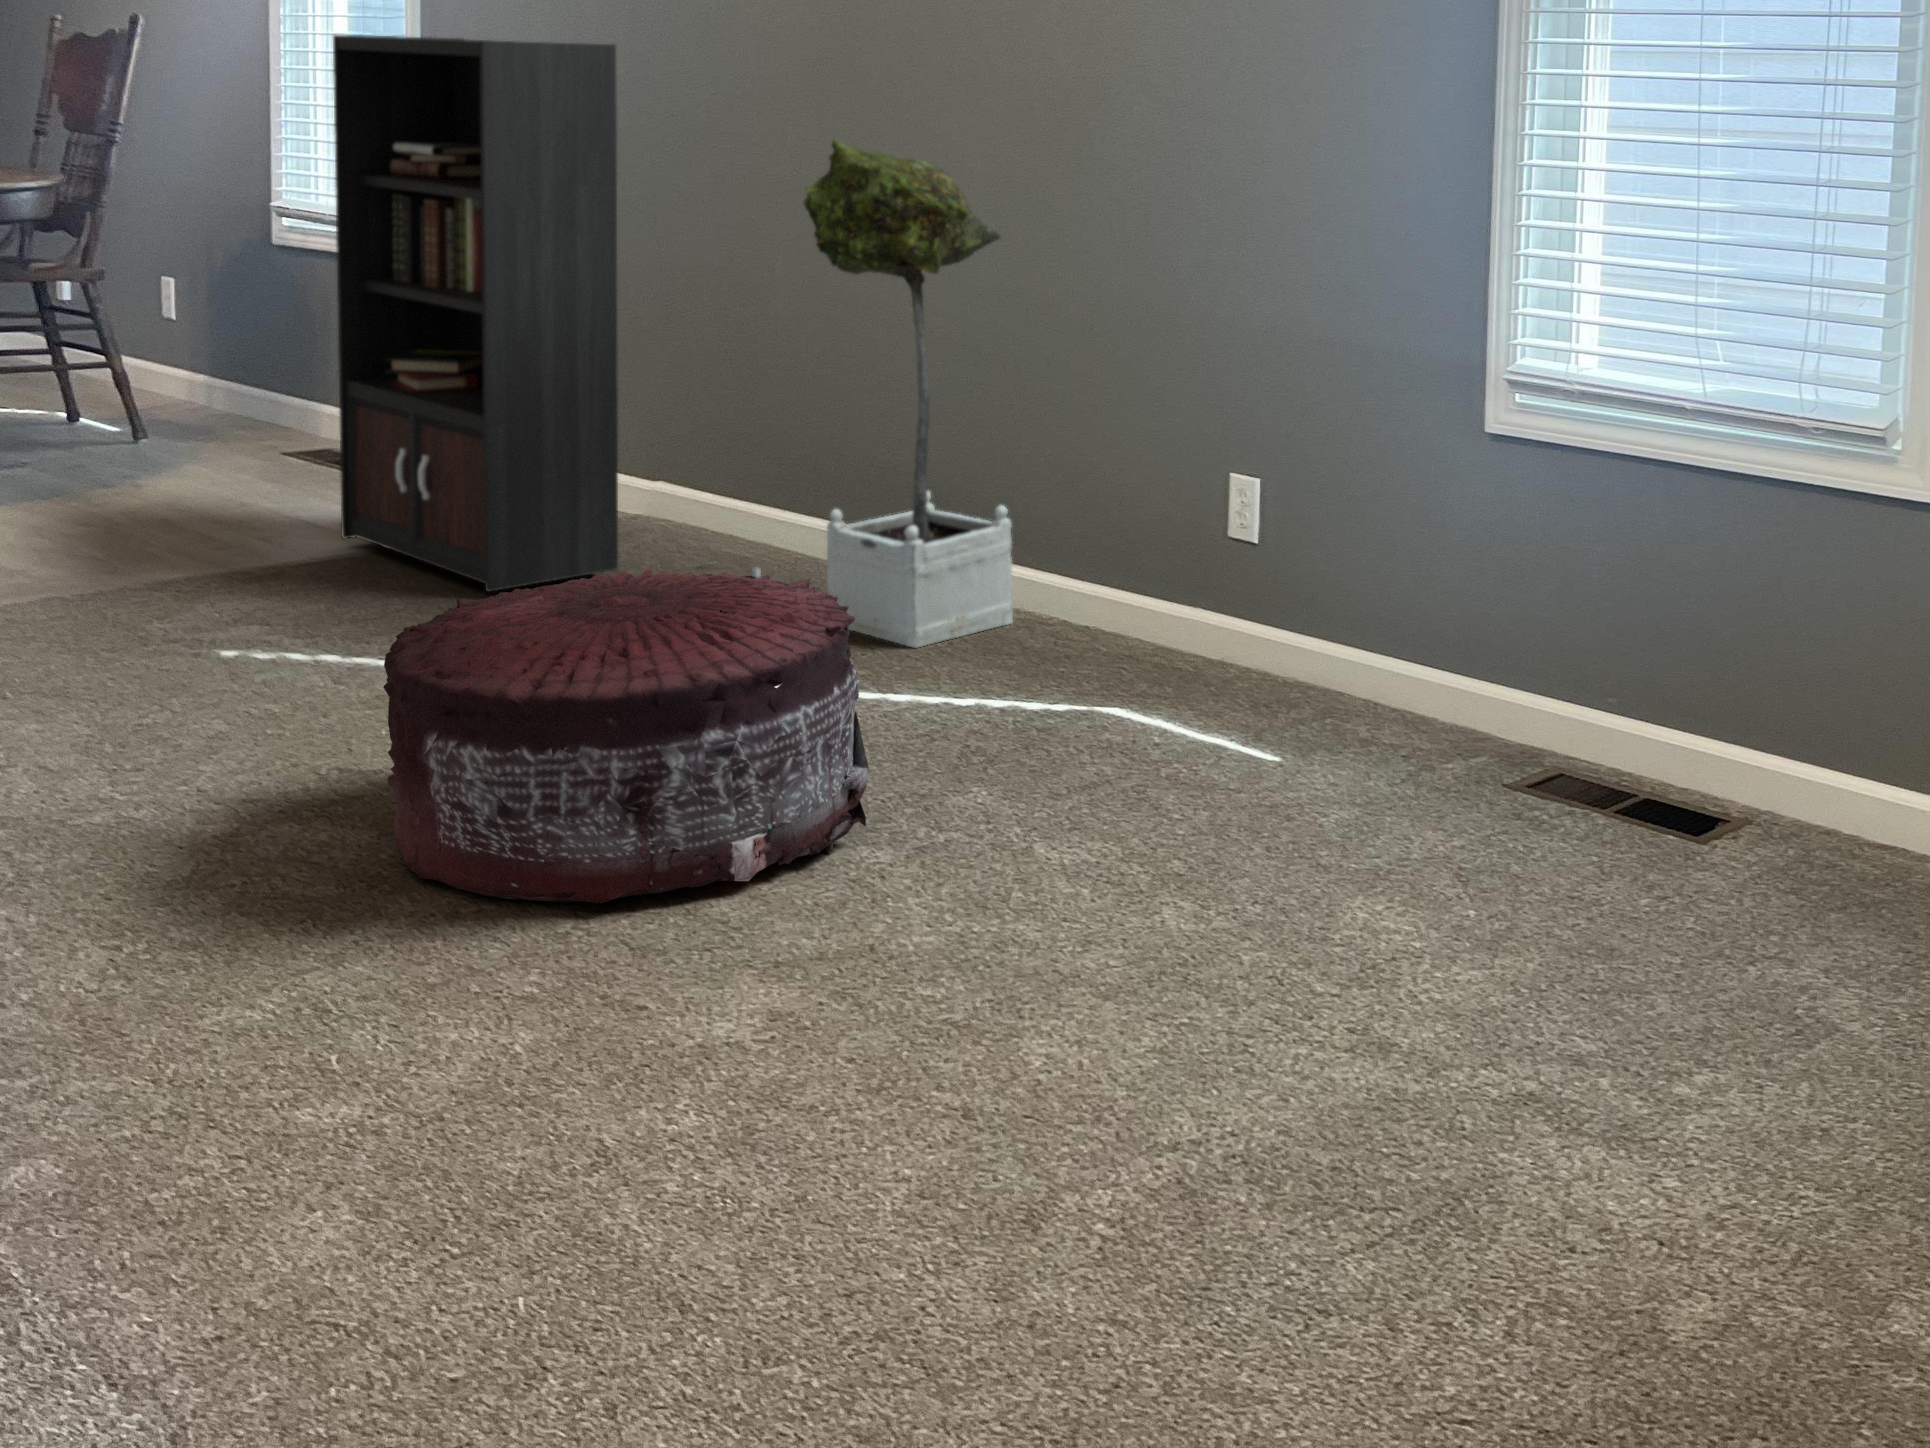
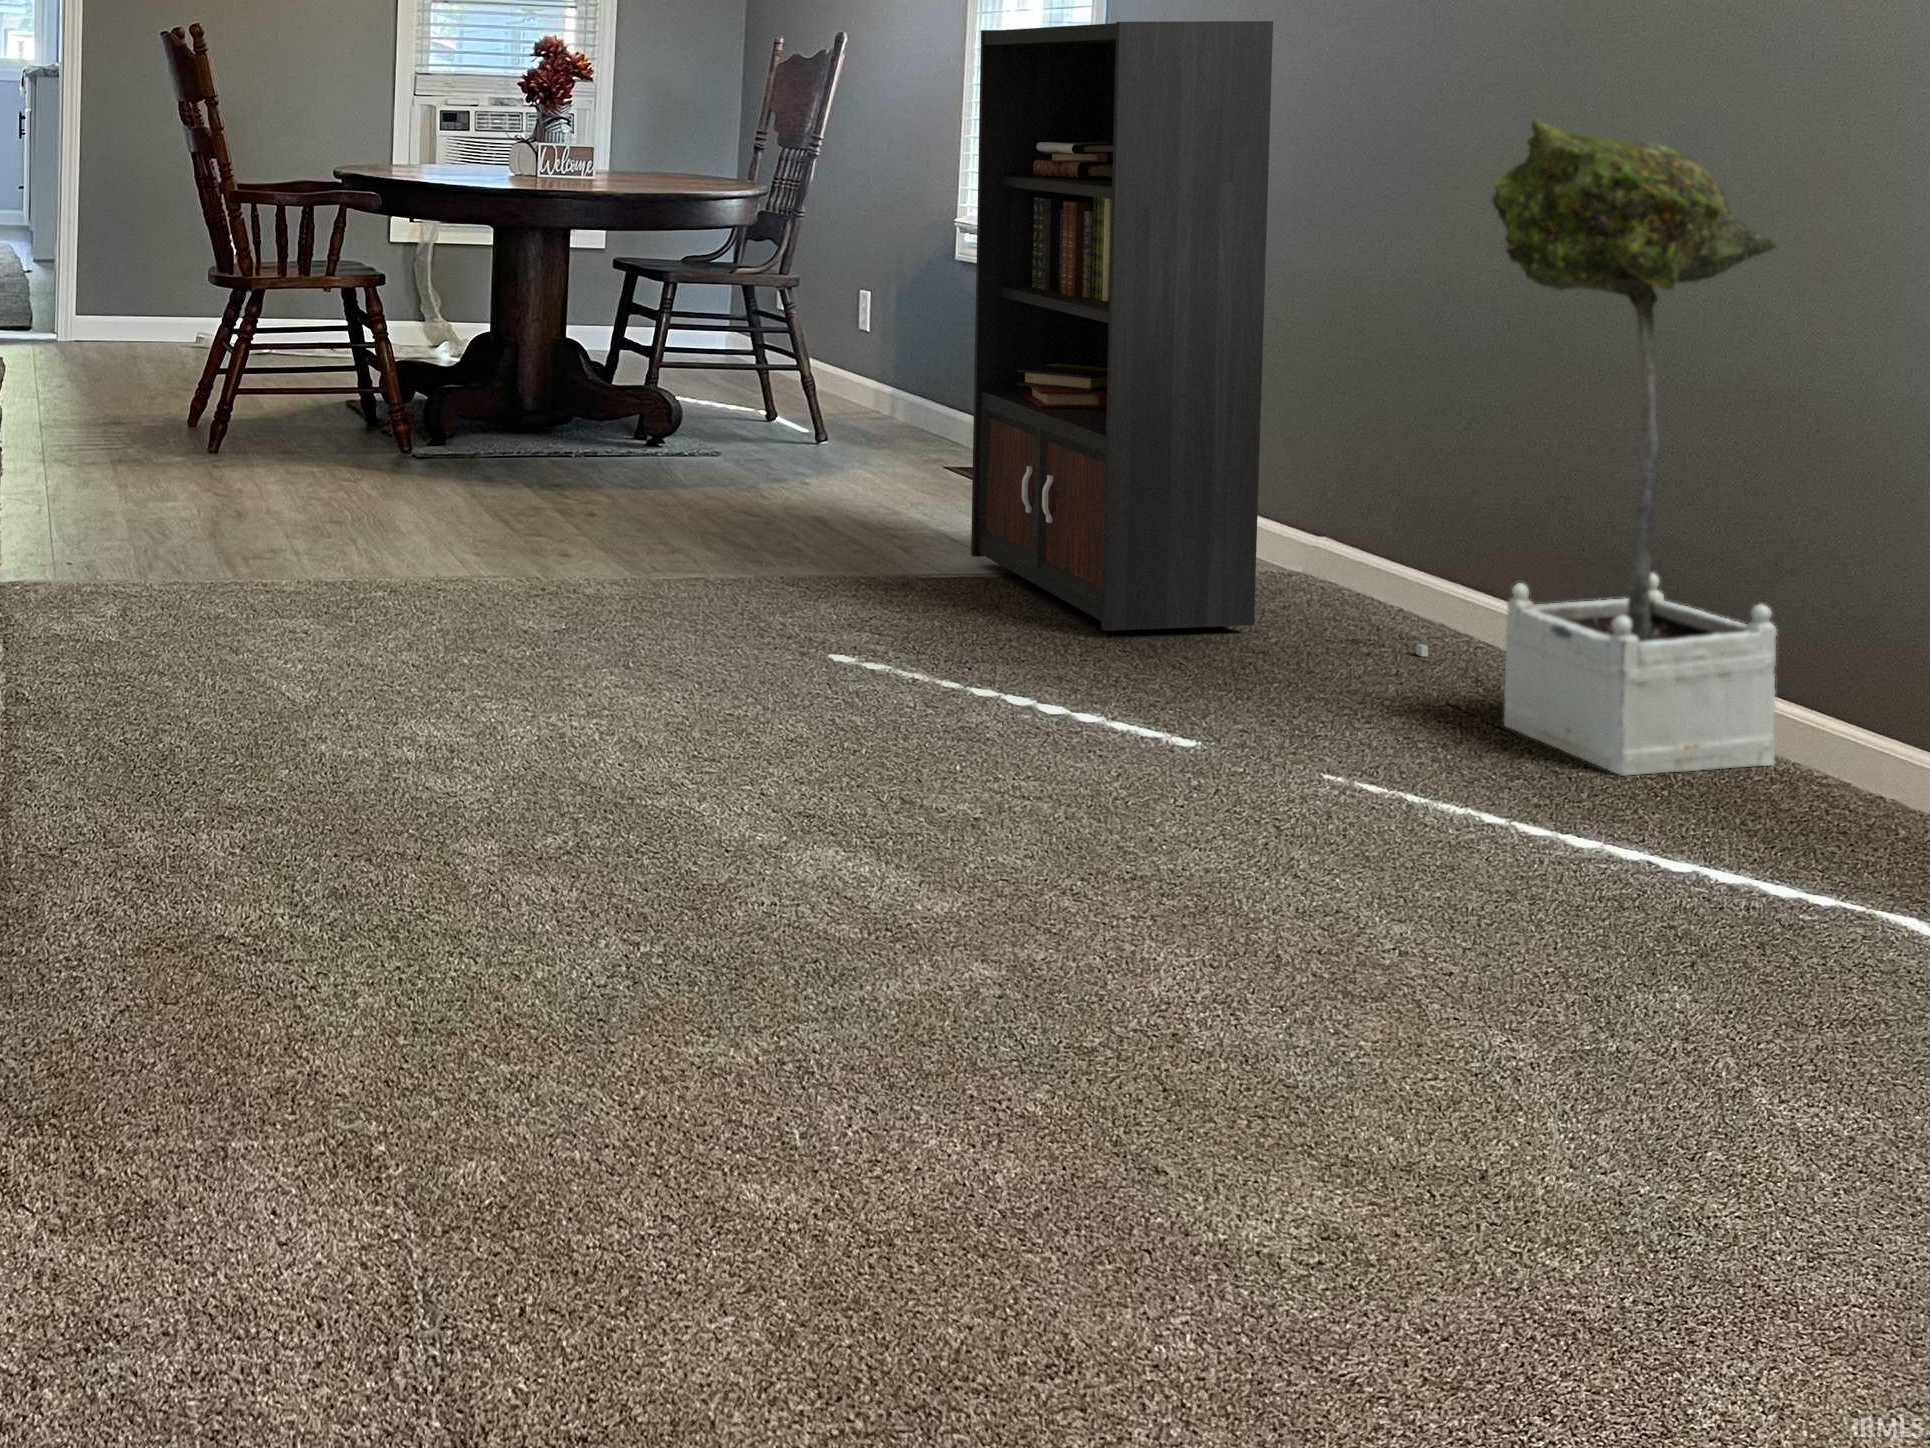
pouf: present [383,566,869,903] -> none [922,621,1507,1039]

